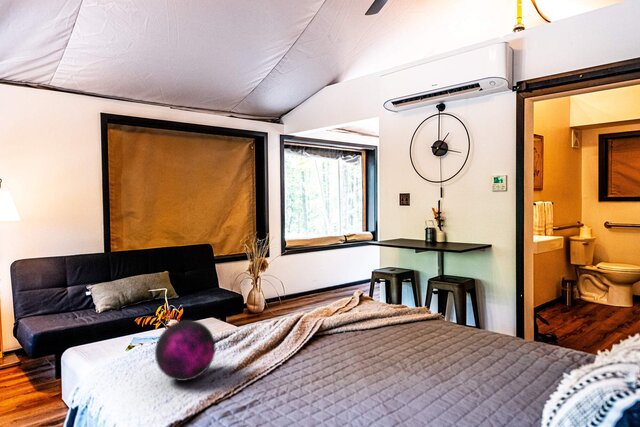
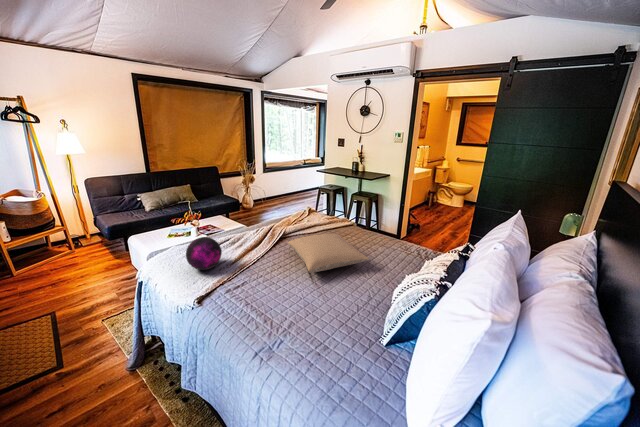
pillow: none [331,322,487,384] -> present [288,234,369,273]

